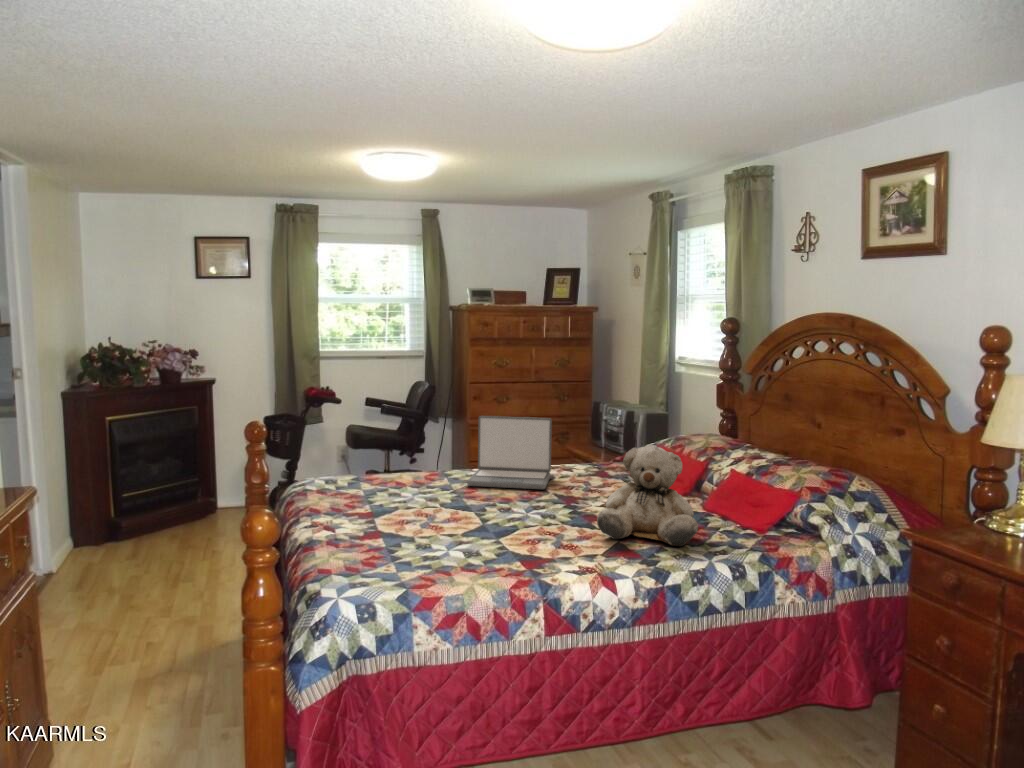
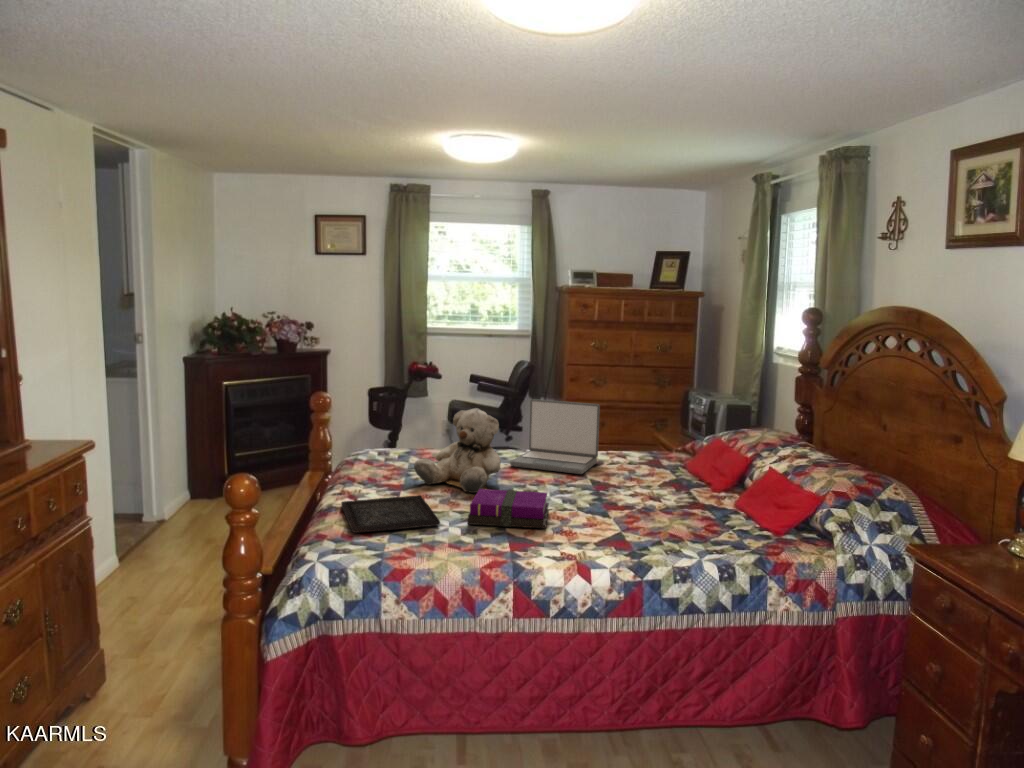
teddy bear: present [597,445,698,546] -> present [414,408,501,493]
notebook: none [463,508,549,546] -> present [467,489,549,529]
tray: none [318,521,441,564] -> present [341,495,440,533]

